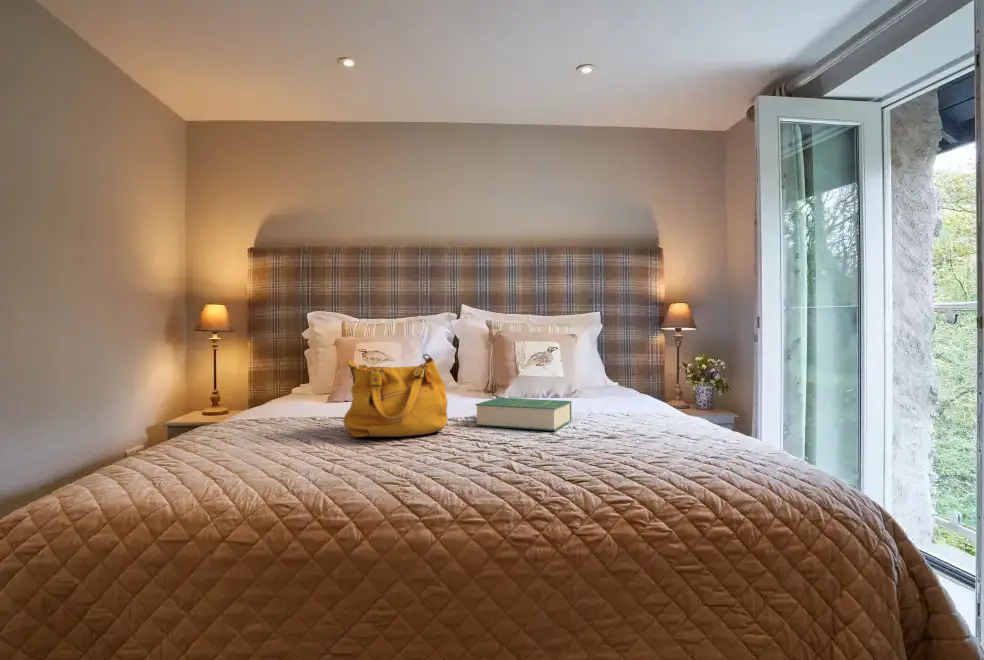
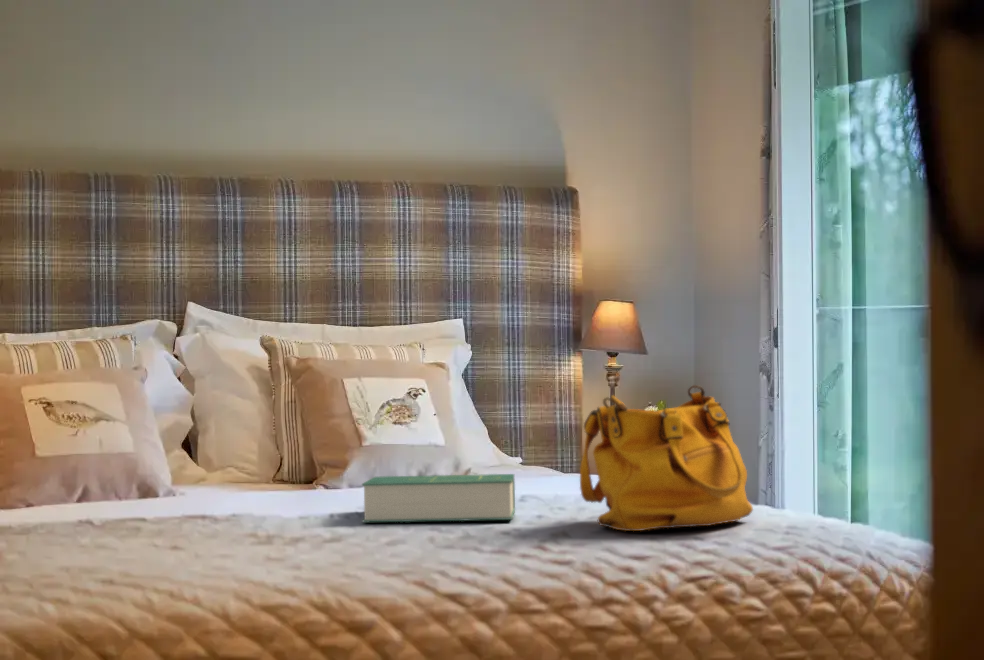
handbag: present [344,354,447,437] -> present [580,385,753,531]

